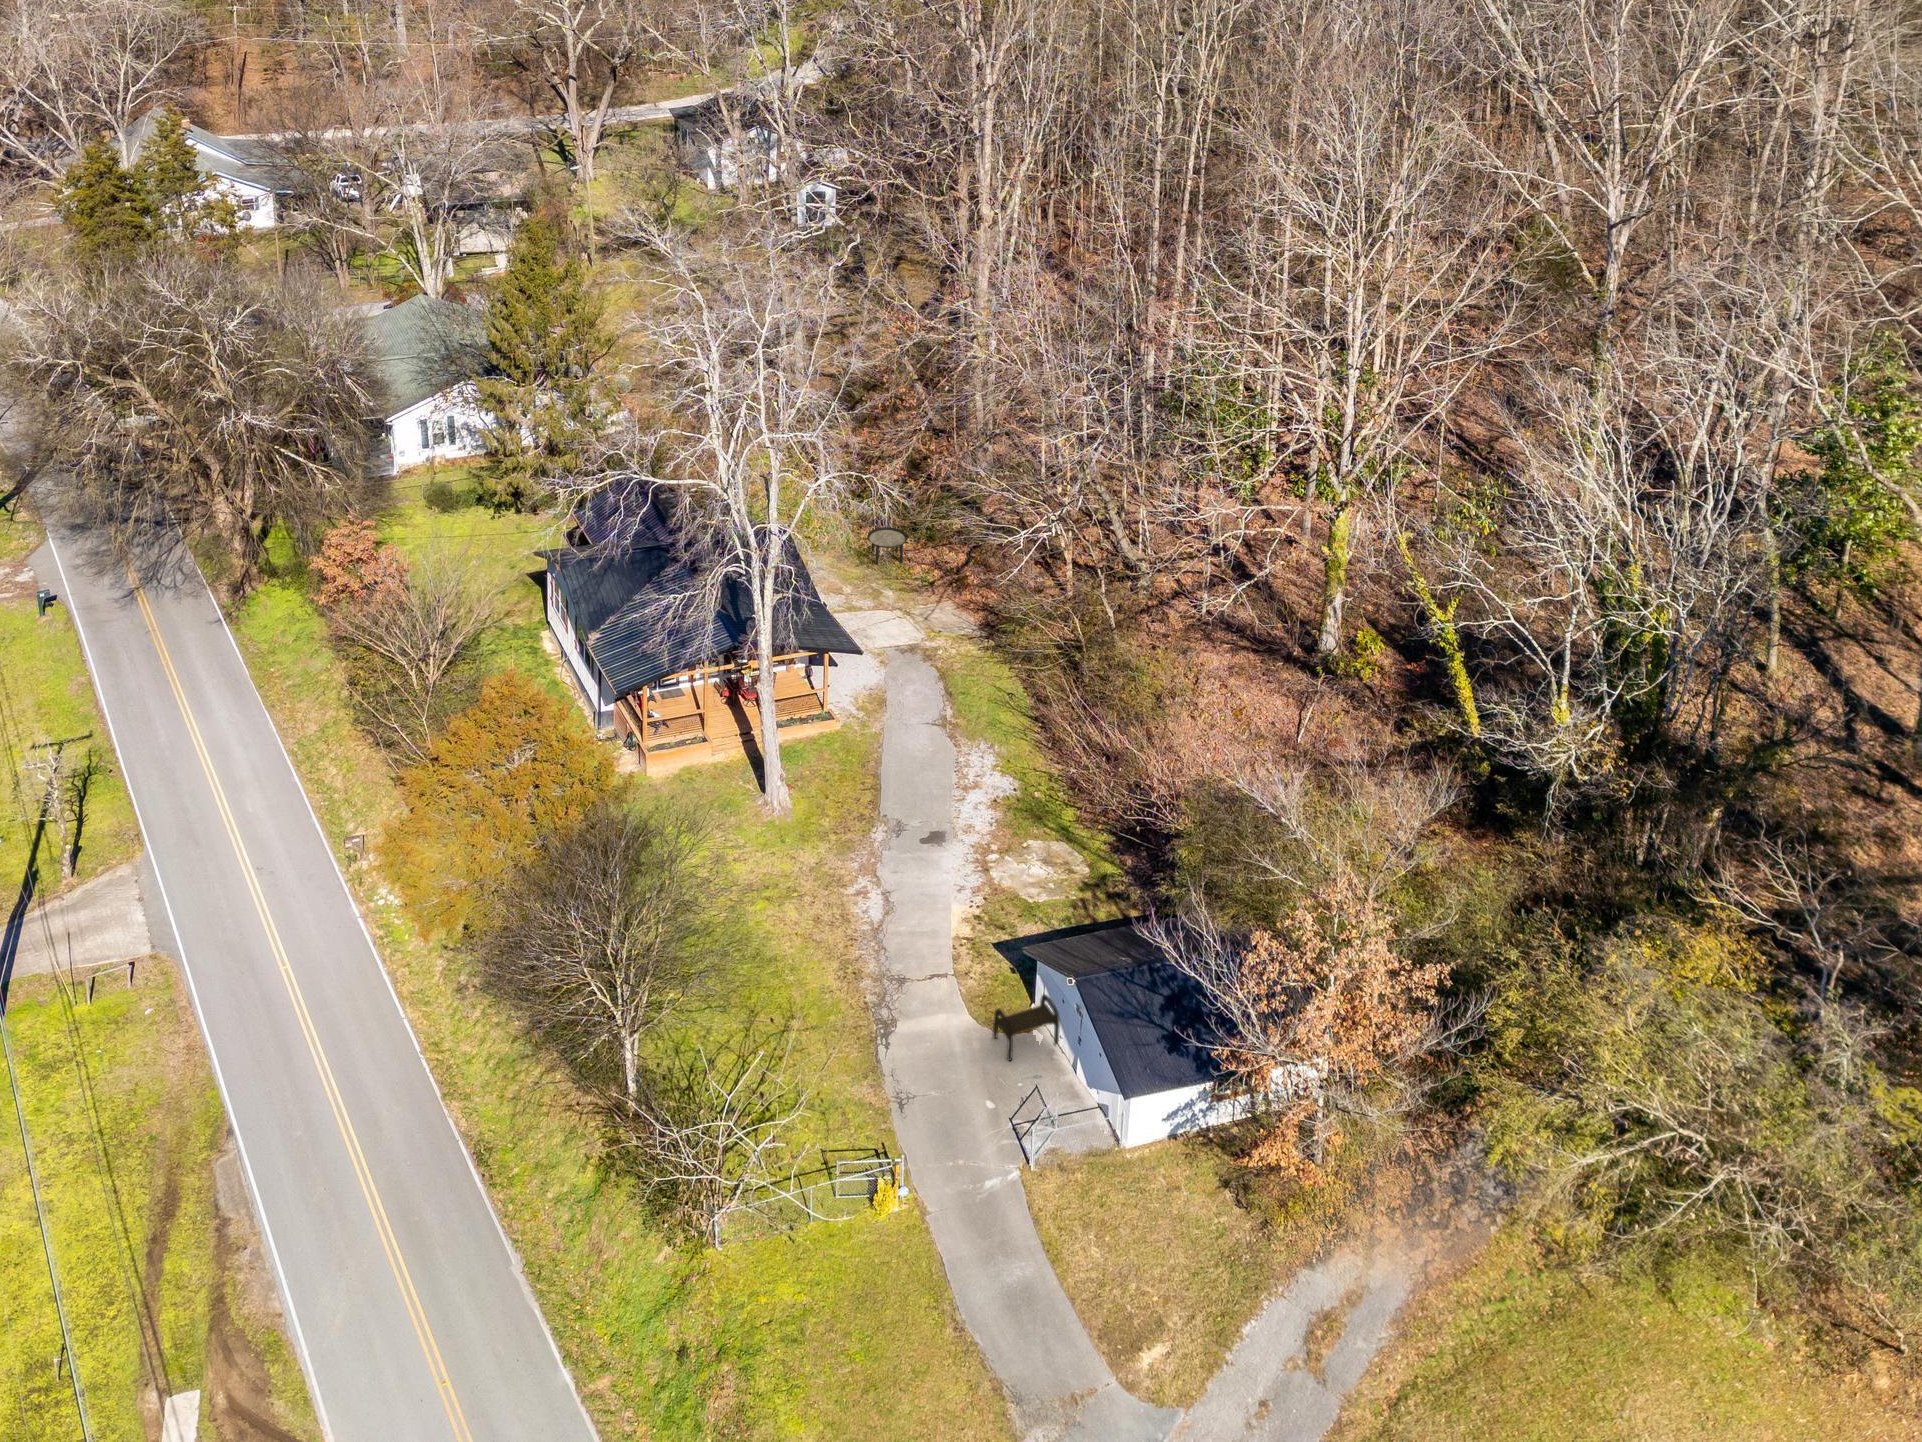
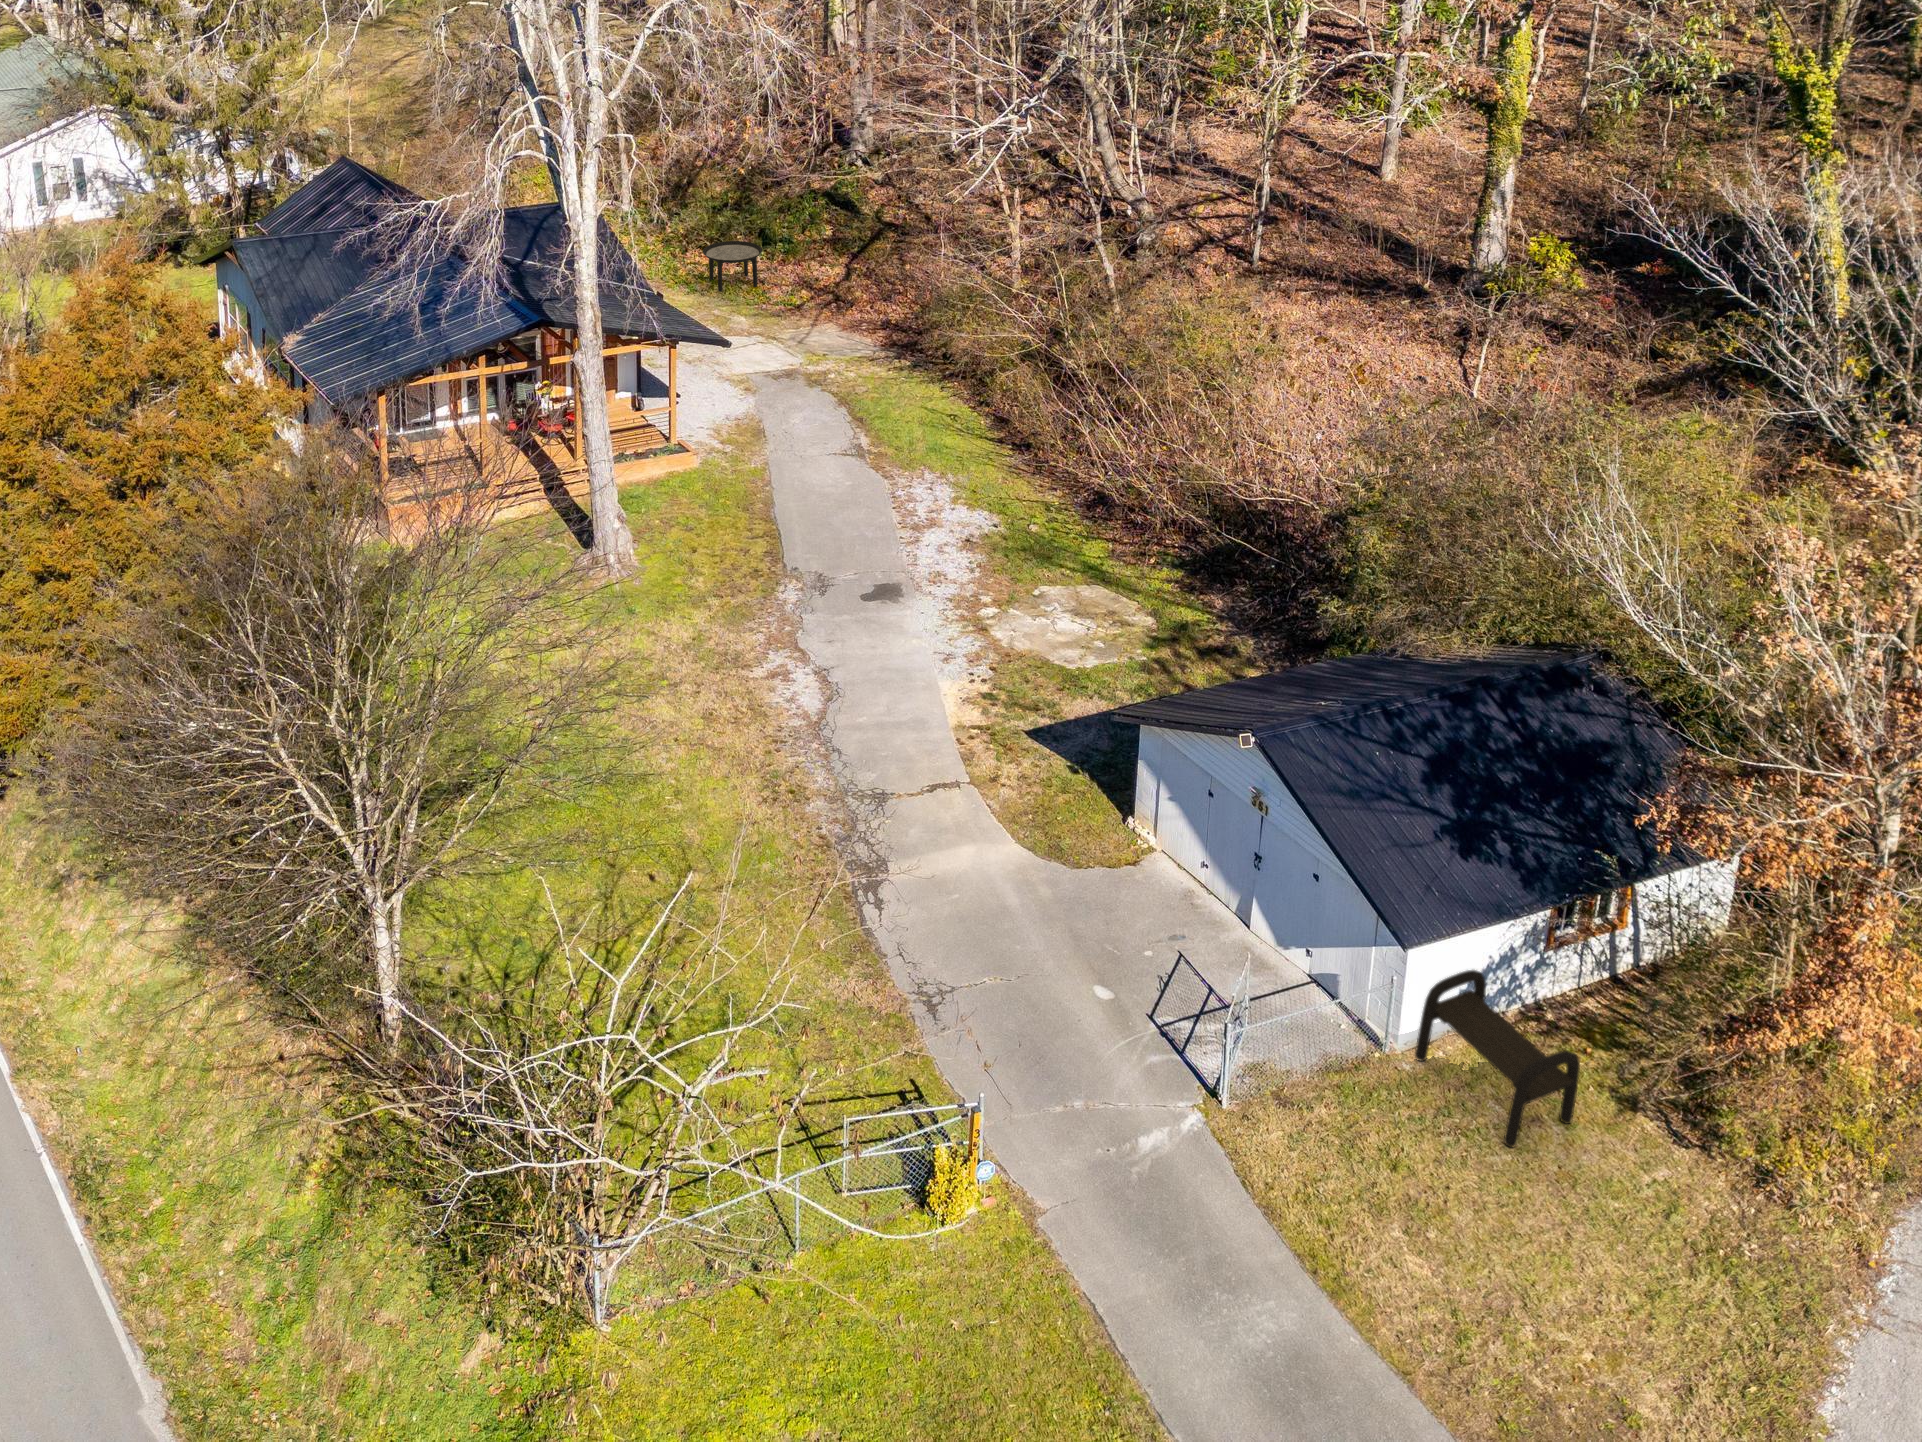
bench: present [993,994,1060,1061] -> present [1415,970,1580,1148]

